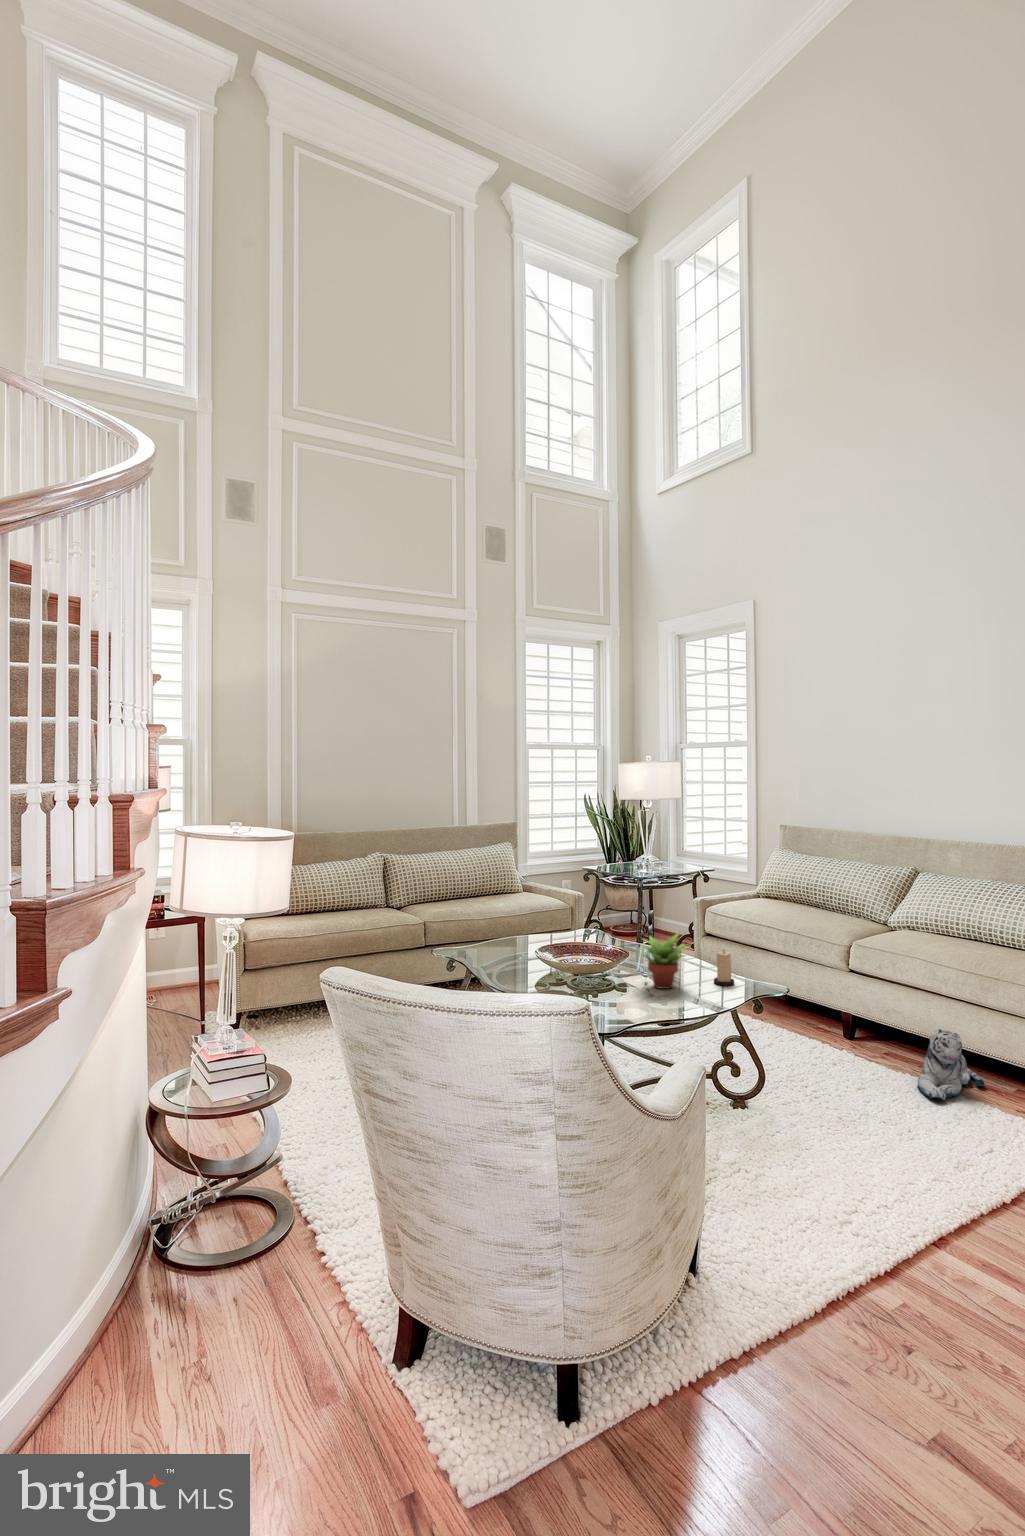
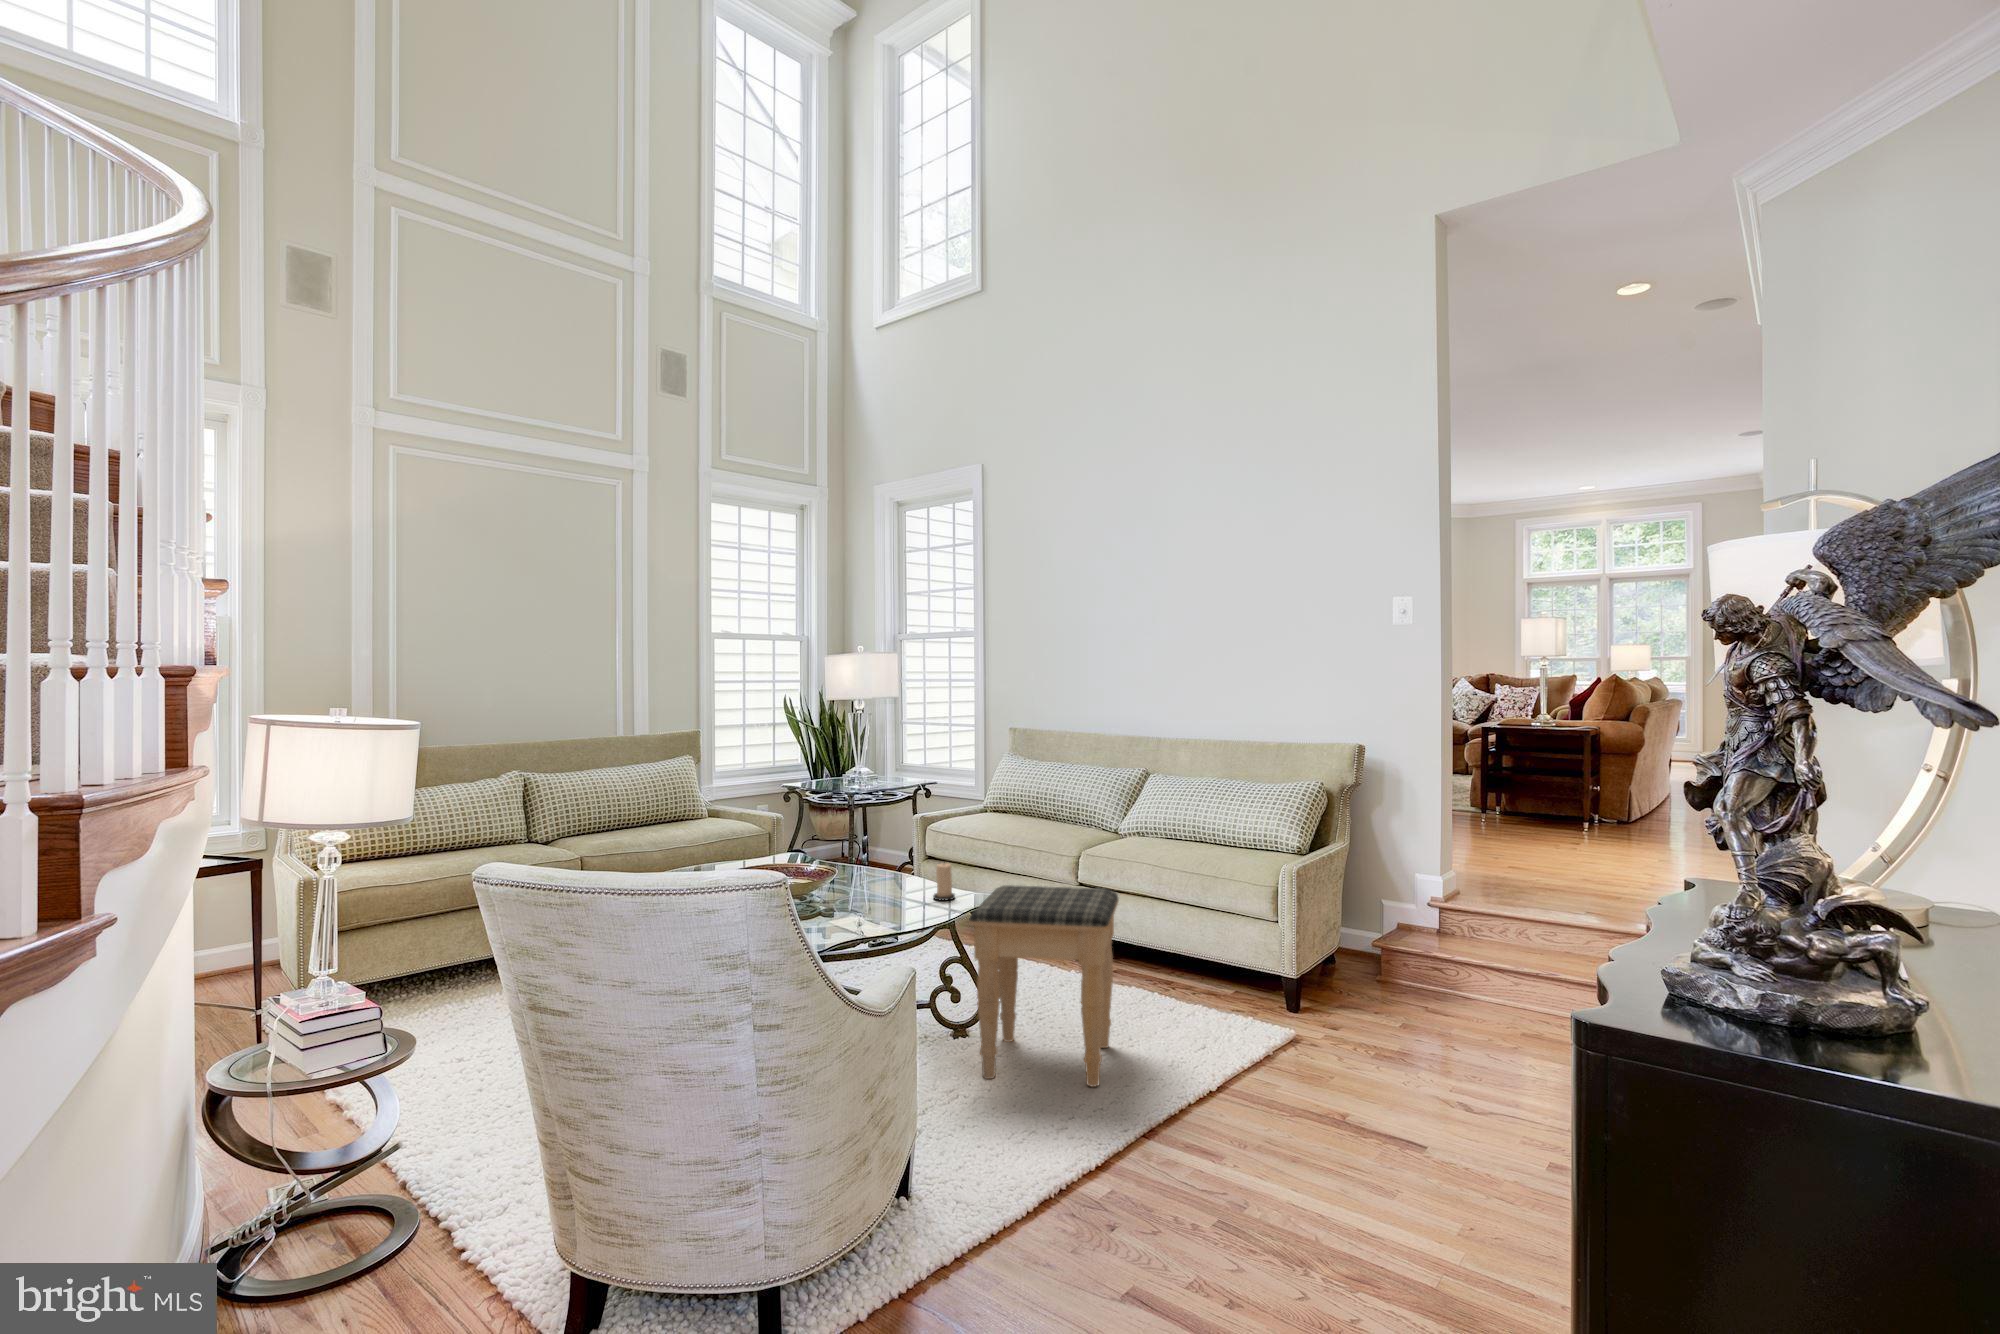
succulent plant: present [639,932,688,989] -> none [847,843,909,909]
footstool: none [749,975,897,1181] -> present [969,885,1119,1087]
plush toy: present [917,1029,984,1100] -> none [1142,933,1206,1006]

